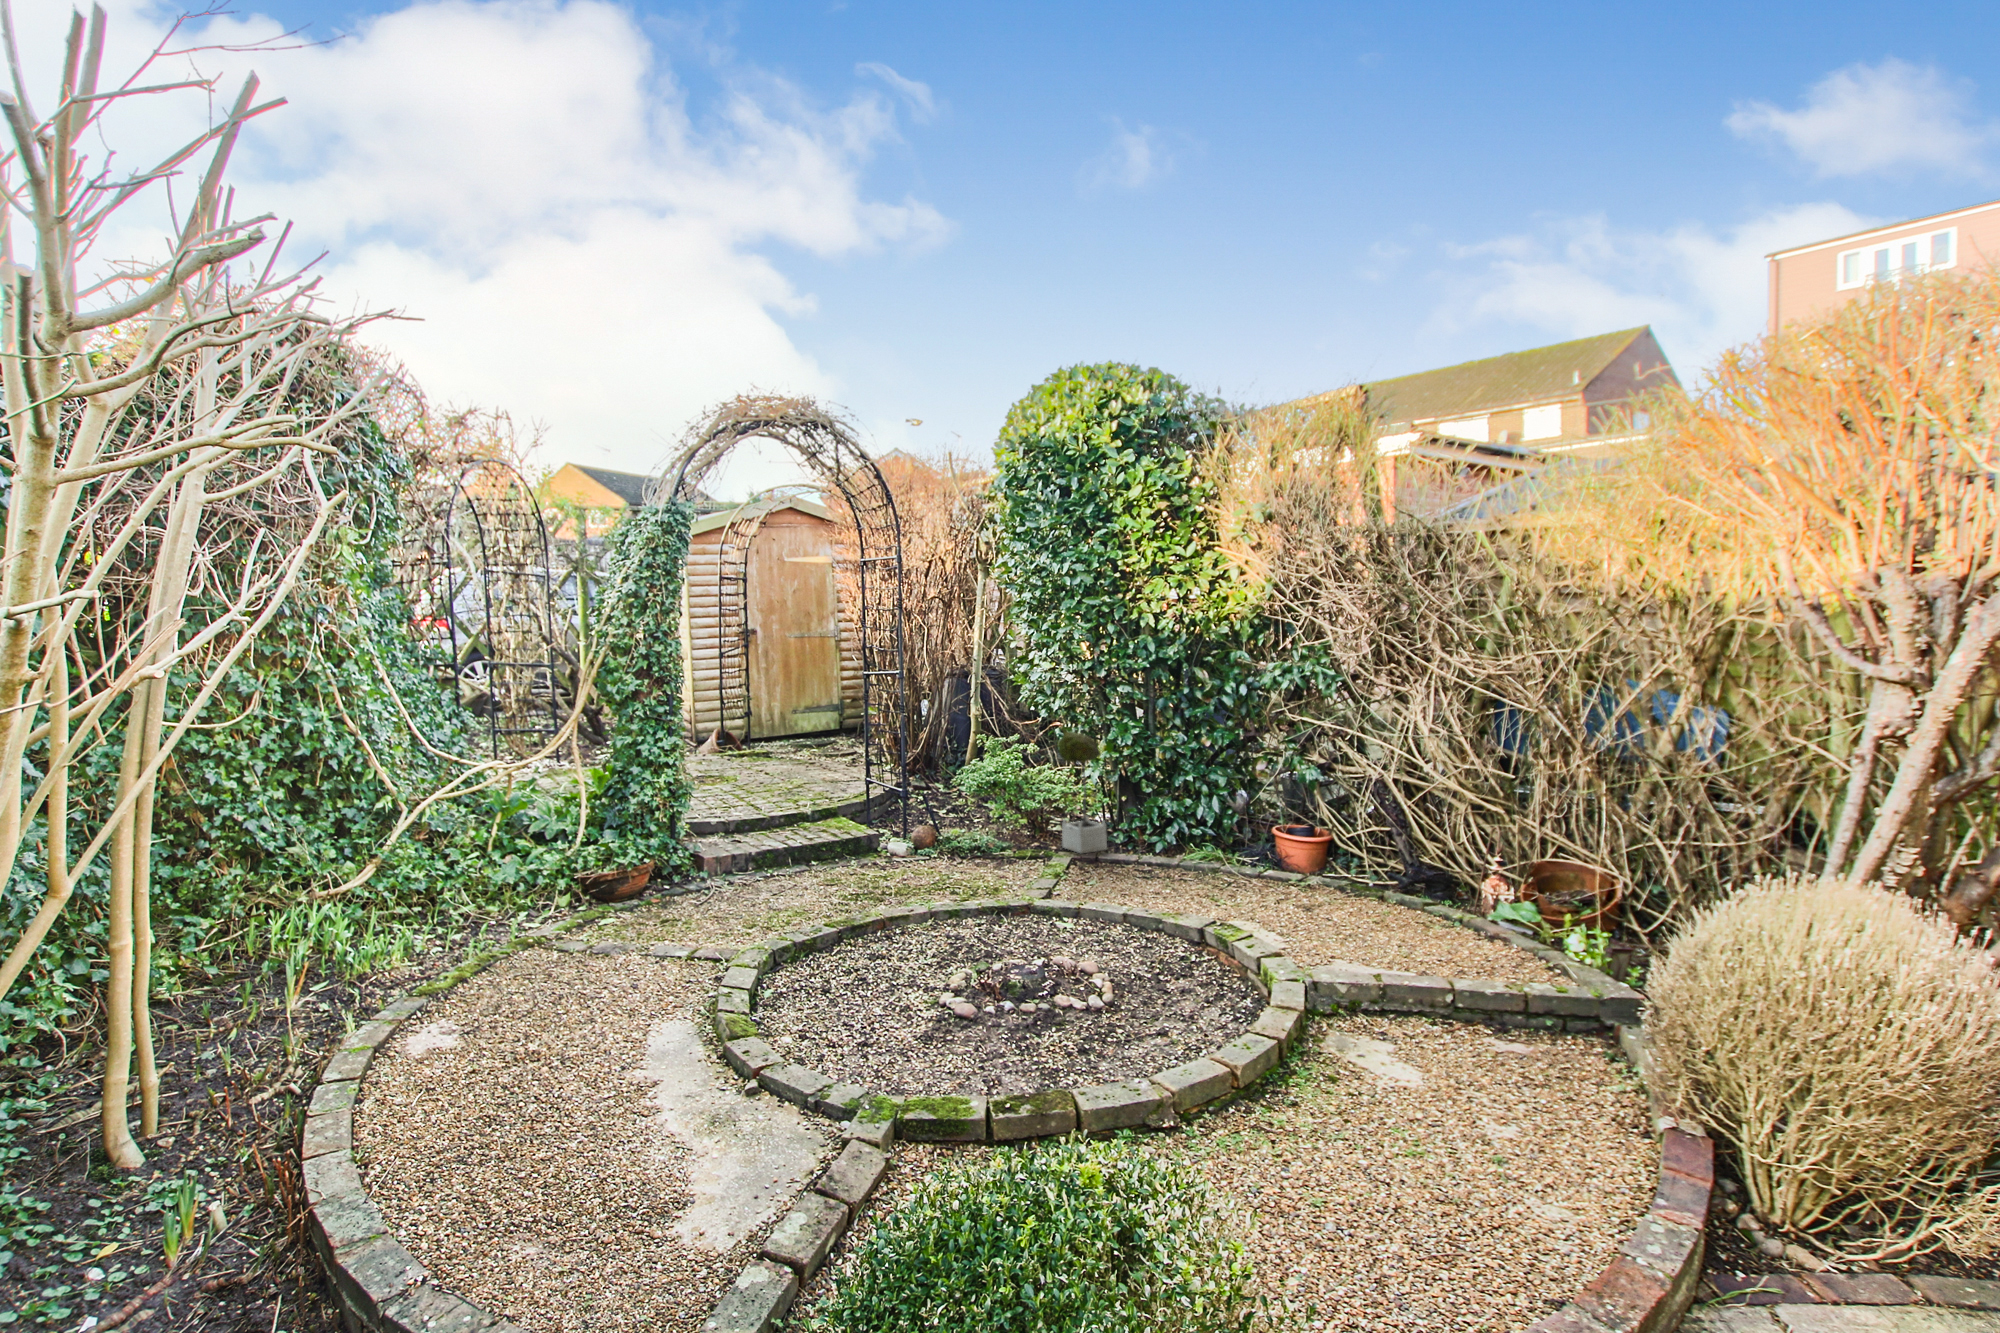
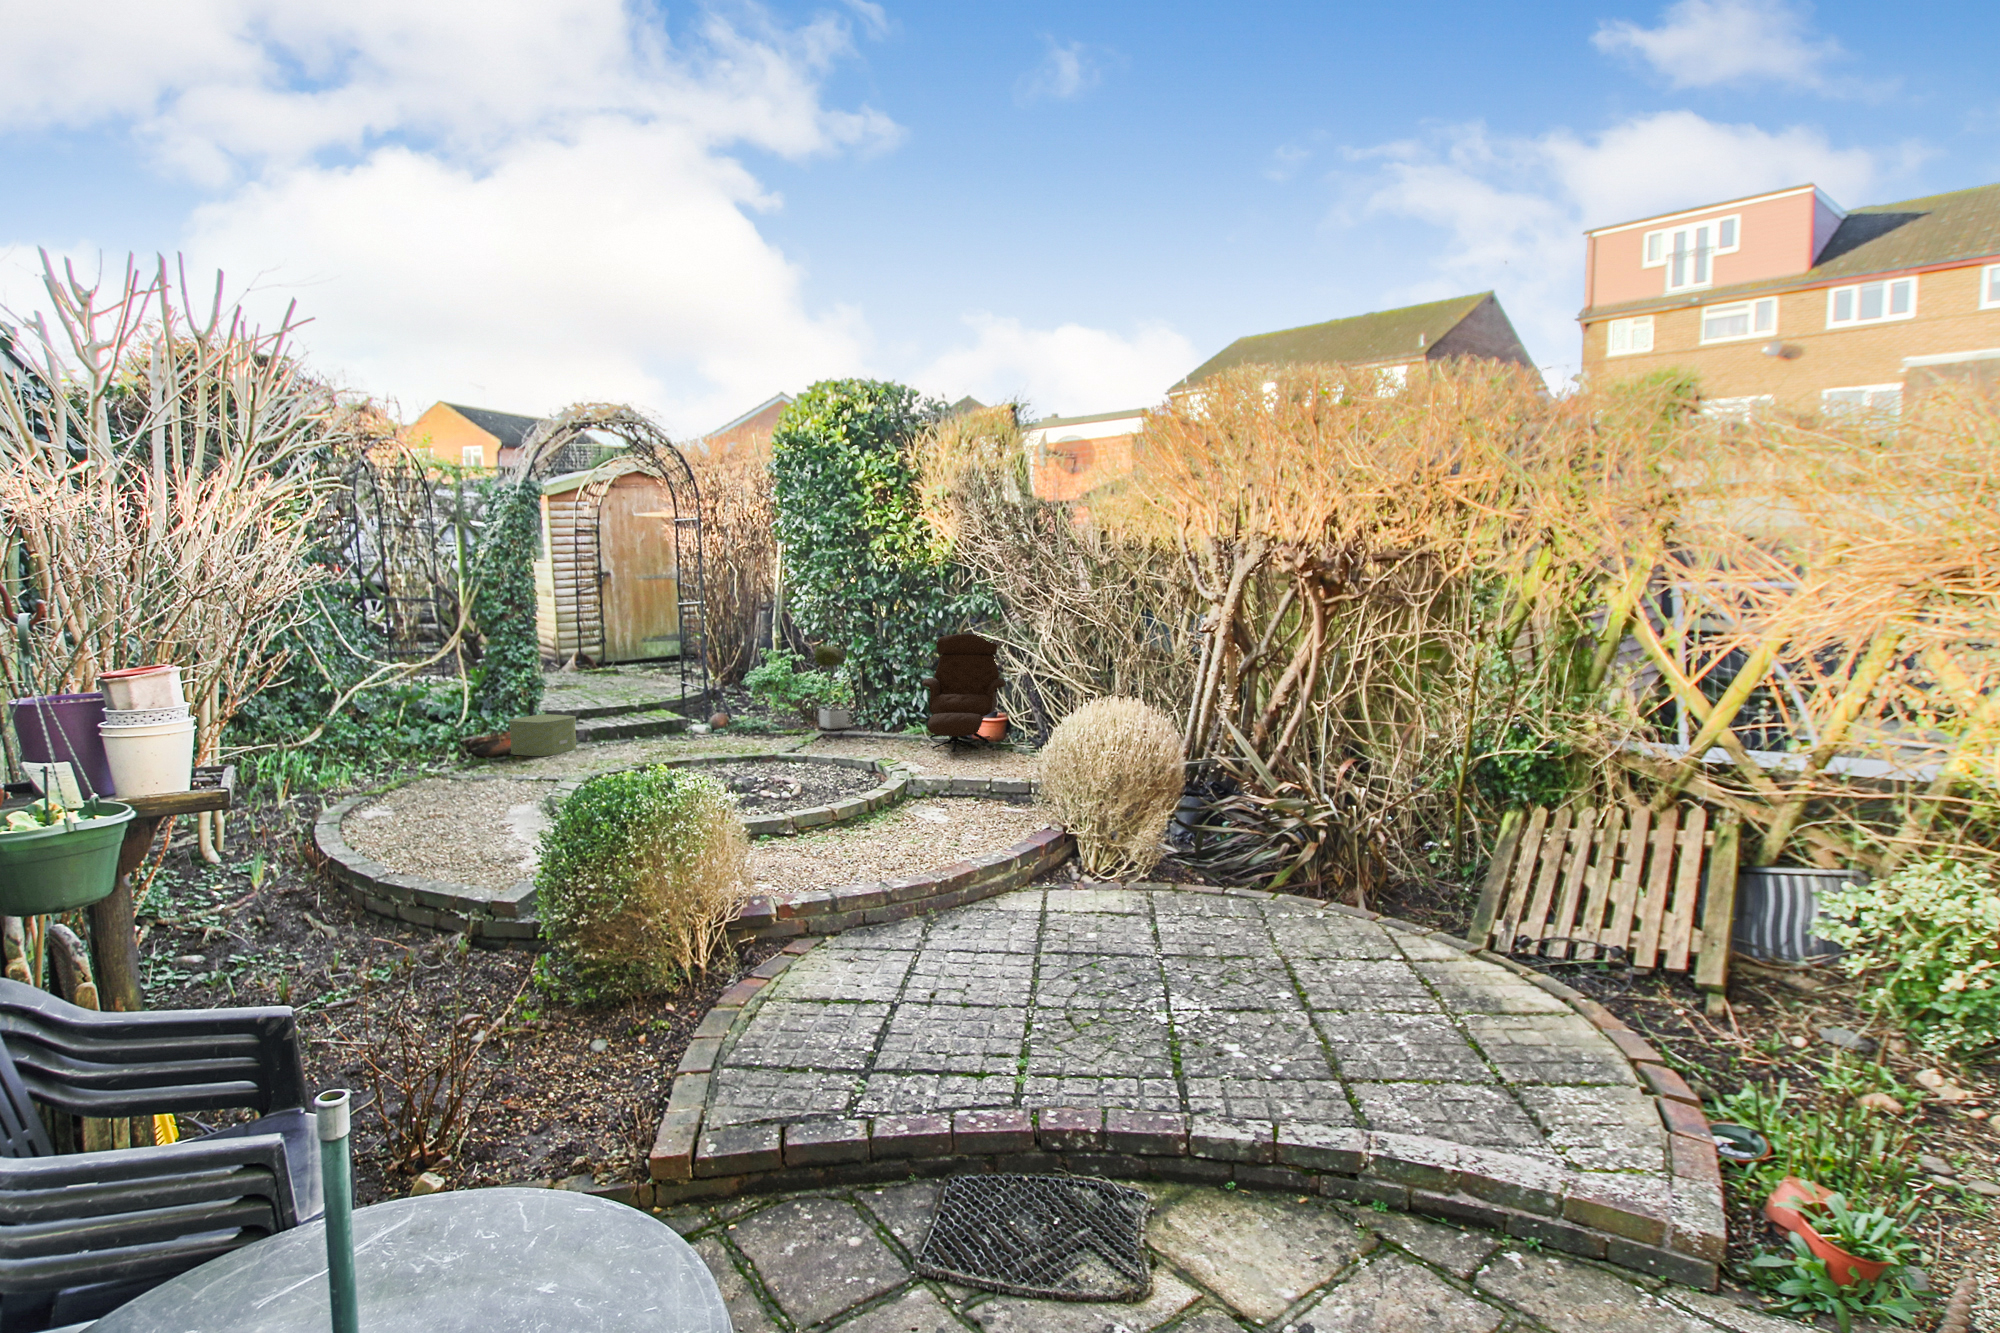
lounge chair: none [1236,720,1370,914] -> present [922,634,1006,752]
storage box: none [642,834,735,902] -> present [509,714,576,756]

